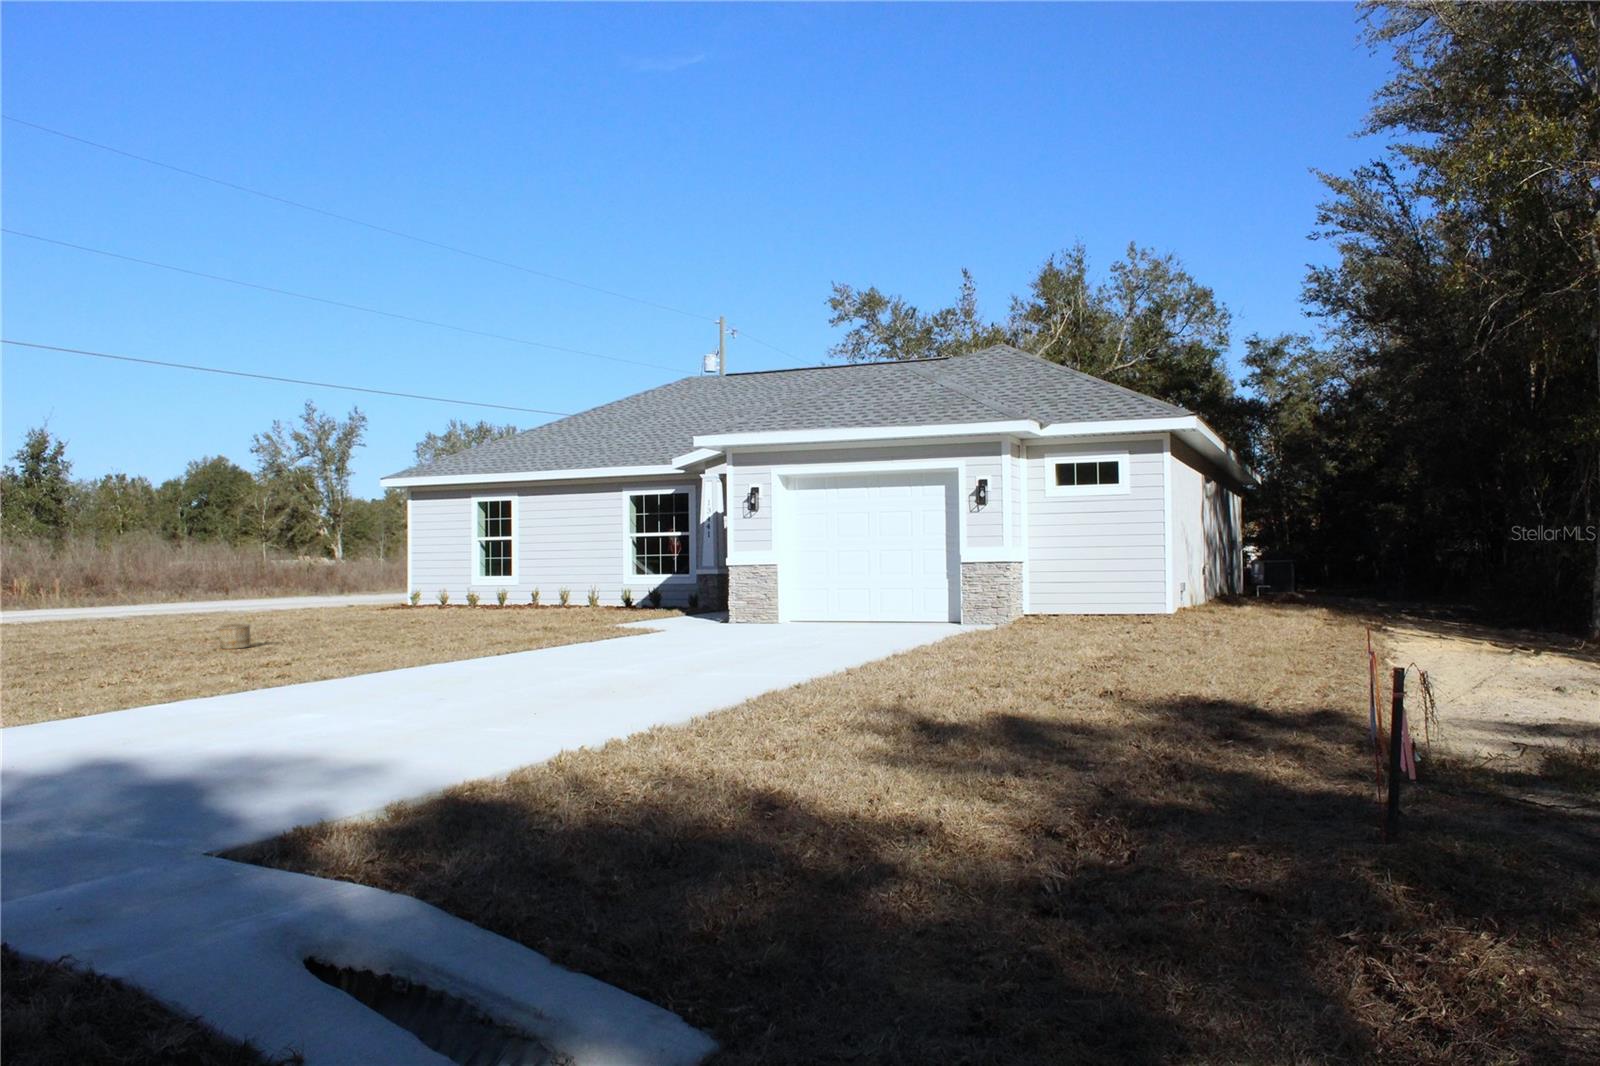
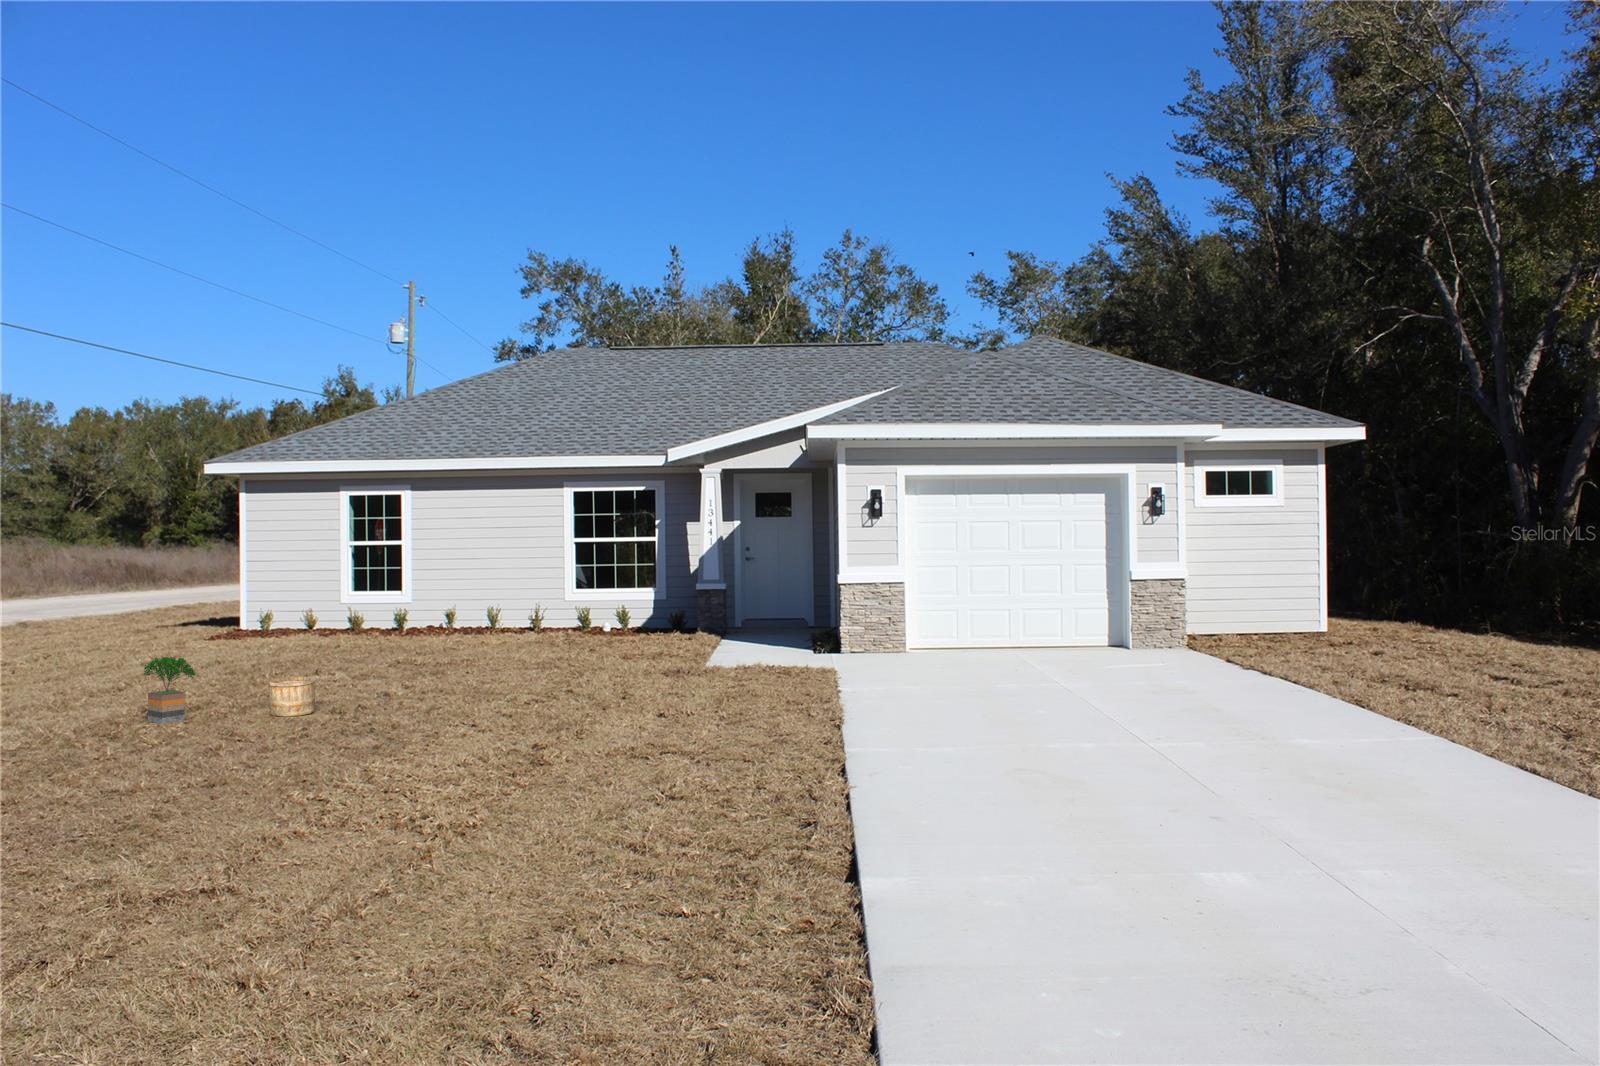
potted tree: none [141,608,175,651] -> present [143,657,195,724]

